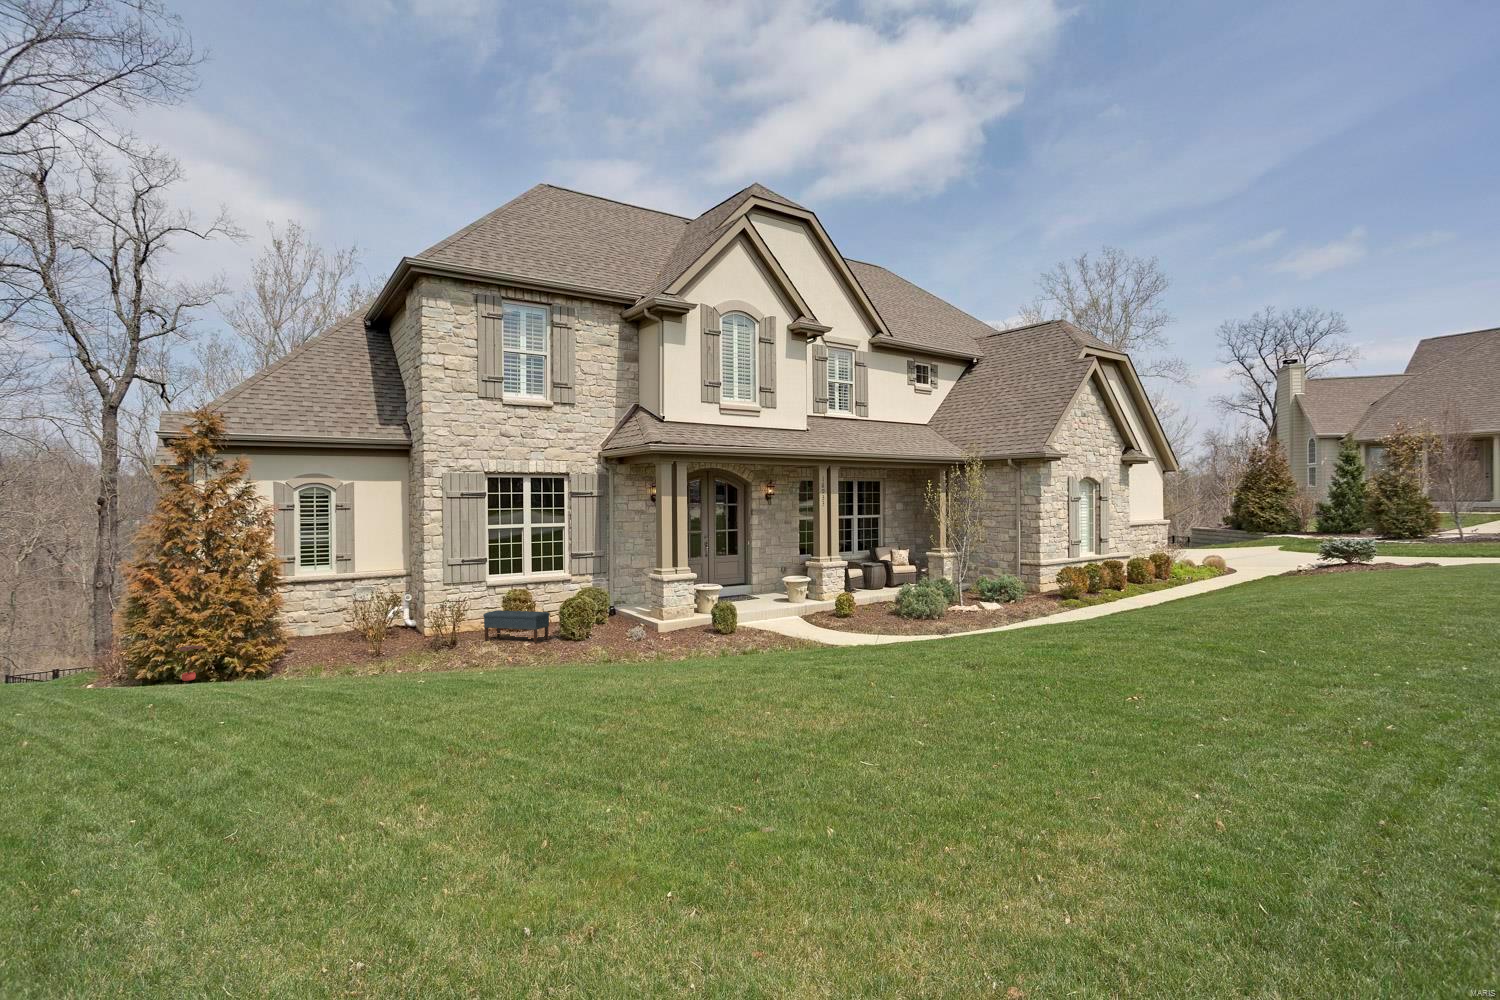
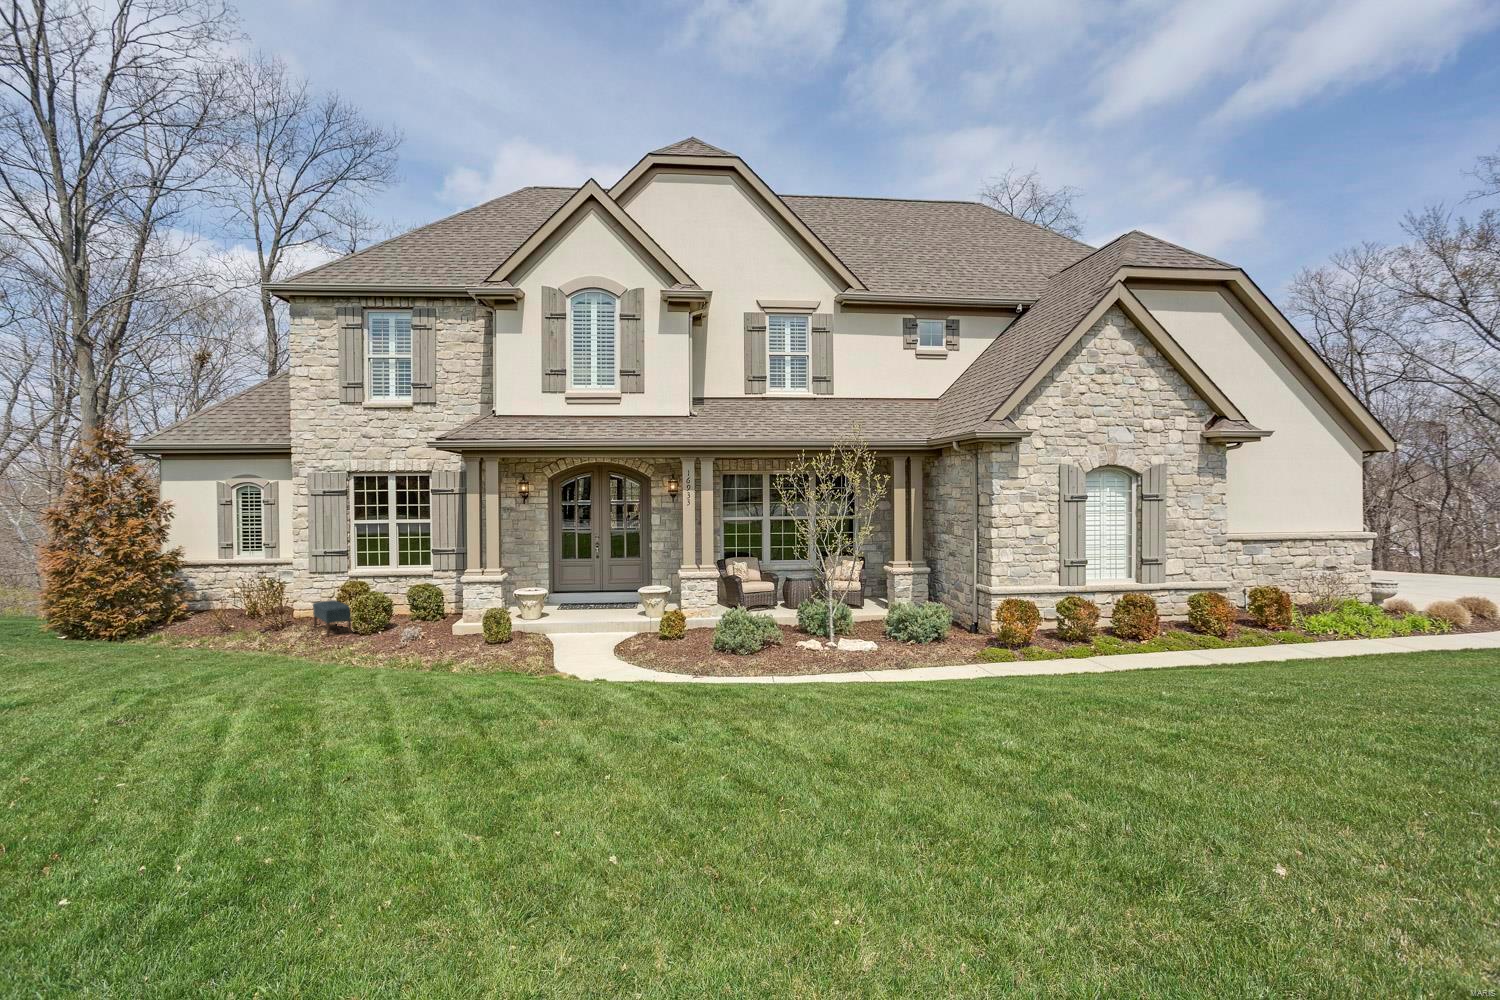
potted plant: present [174,645,205,681] -> none [42,614,70,641]

